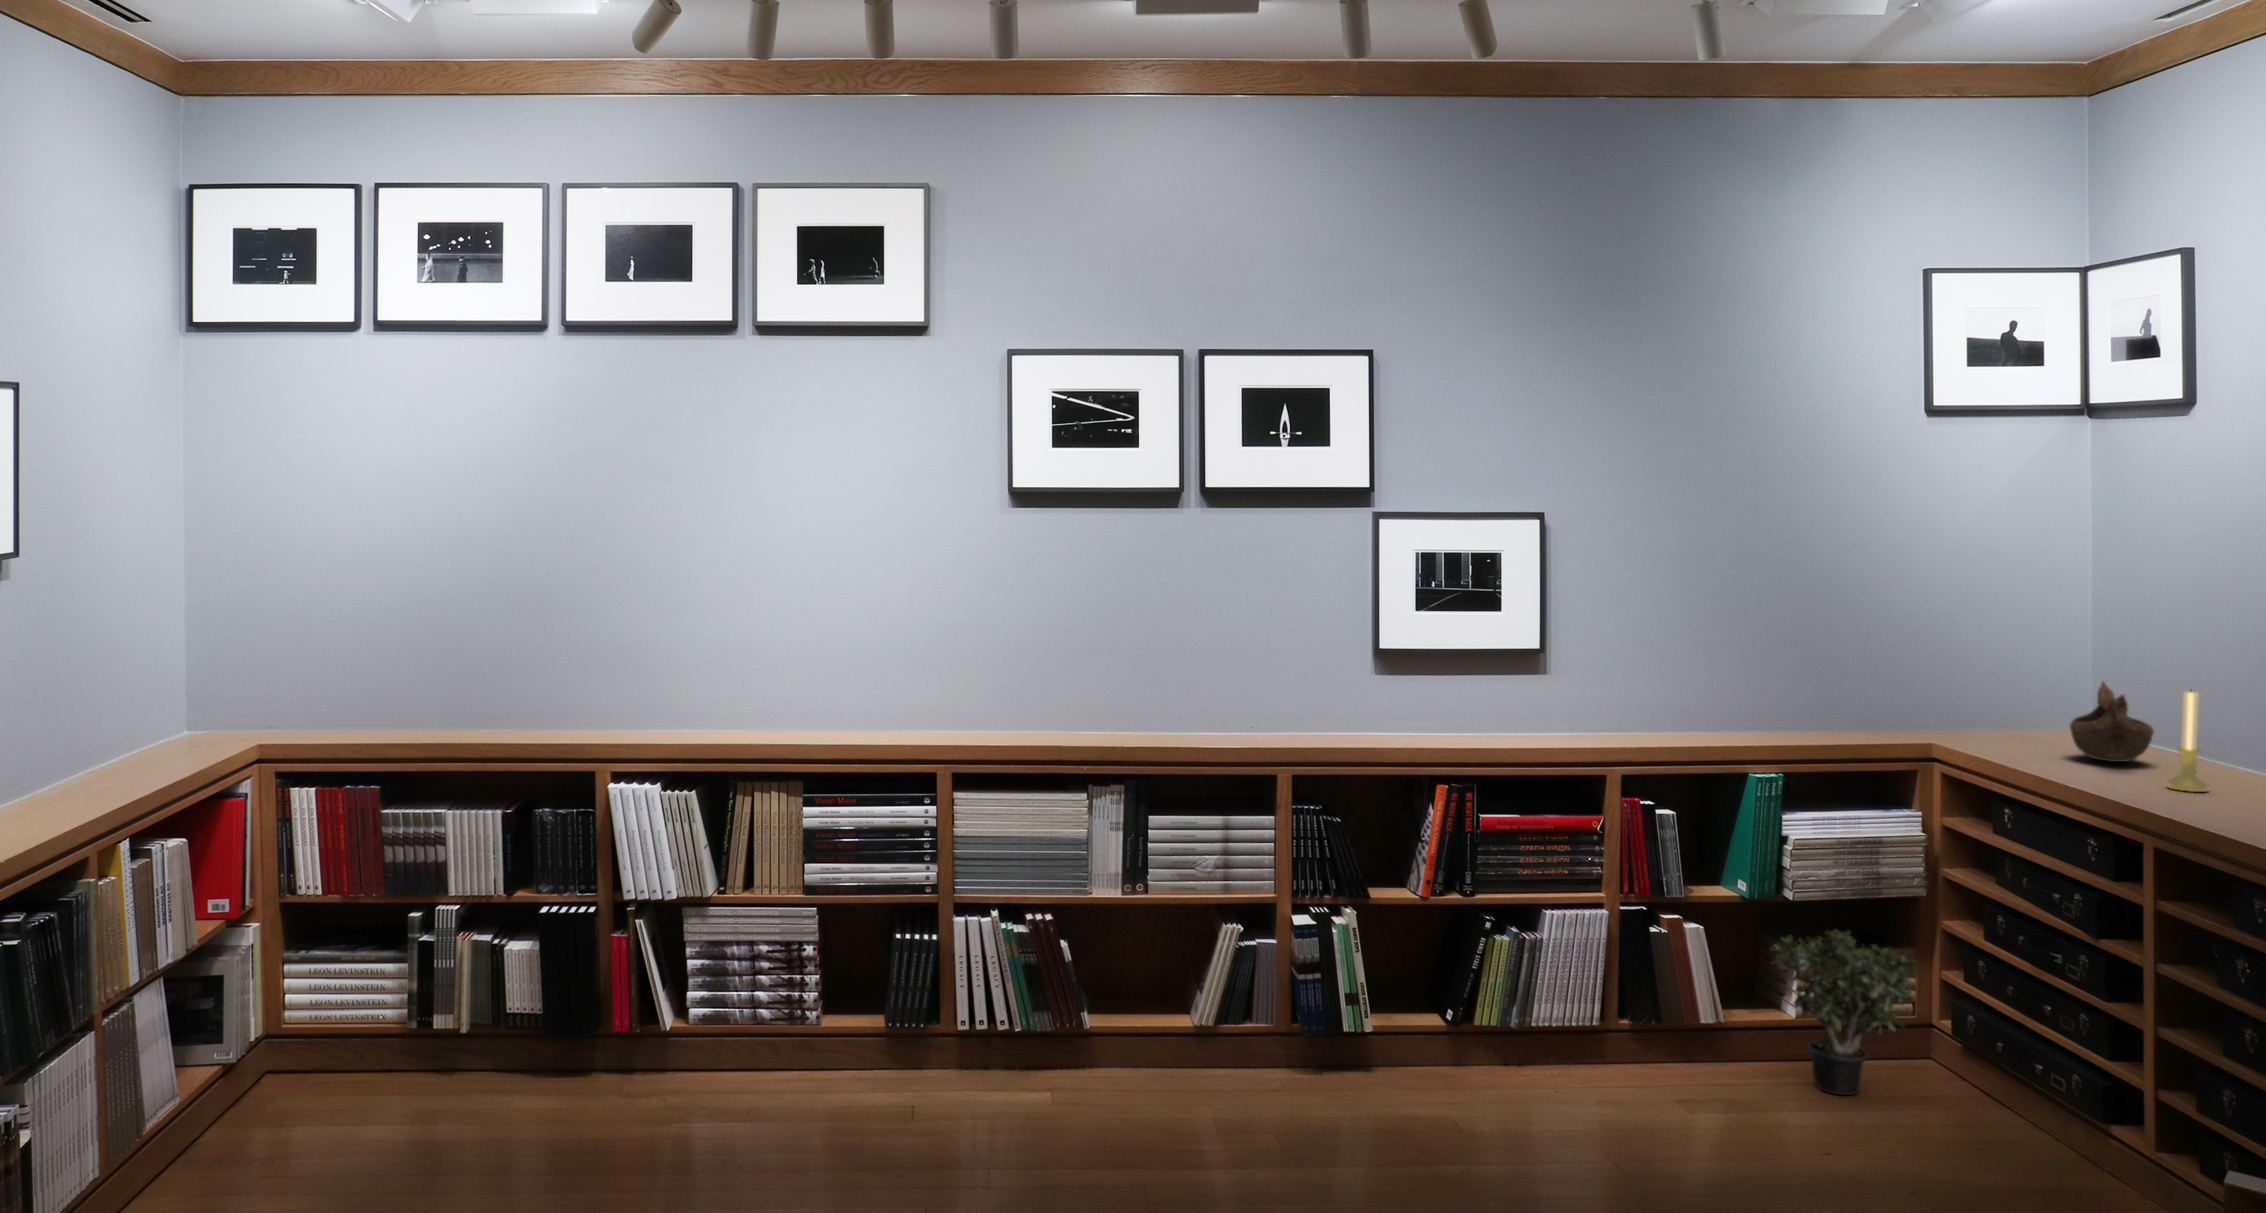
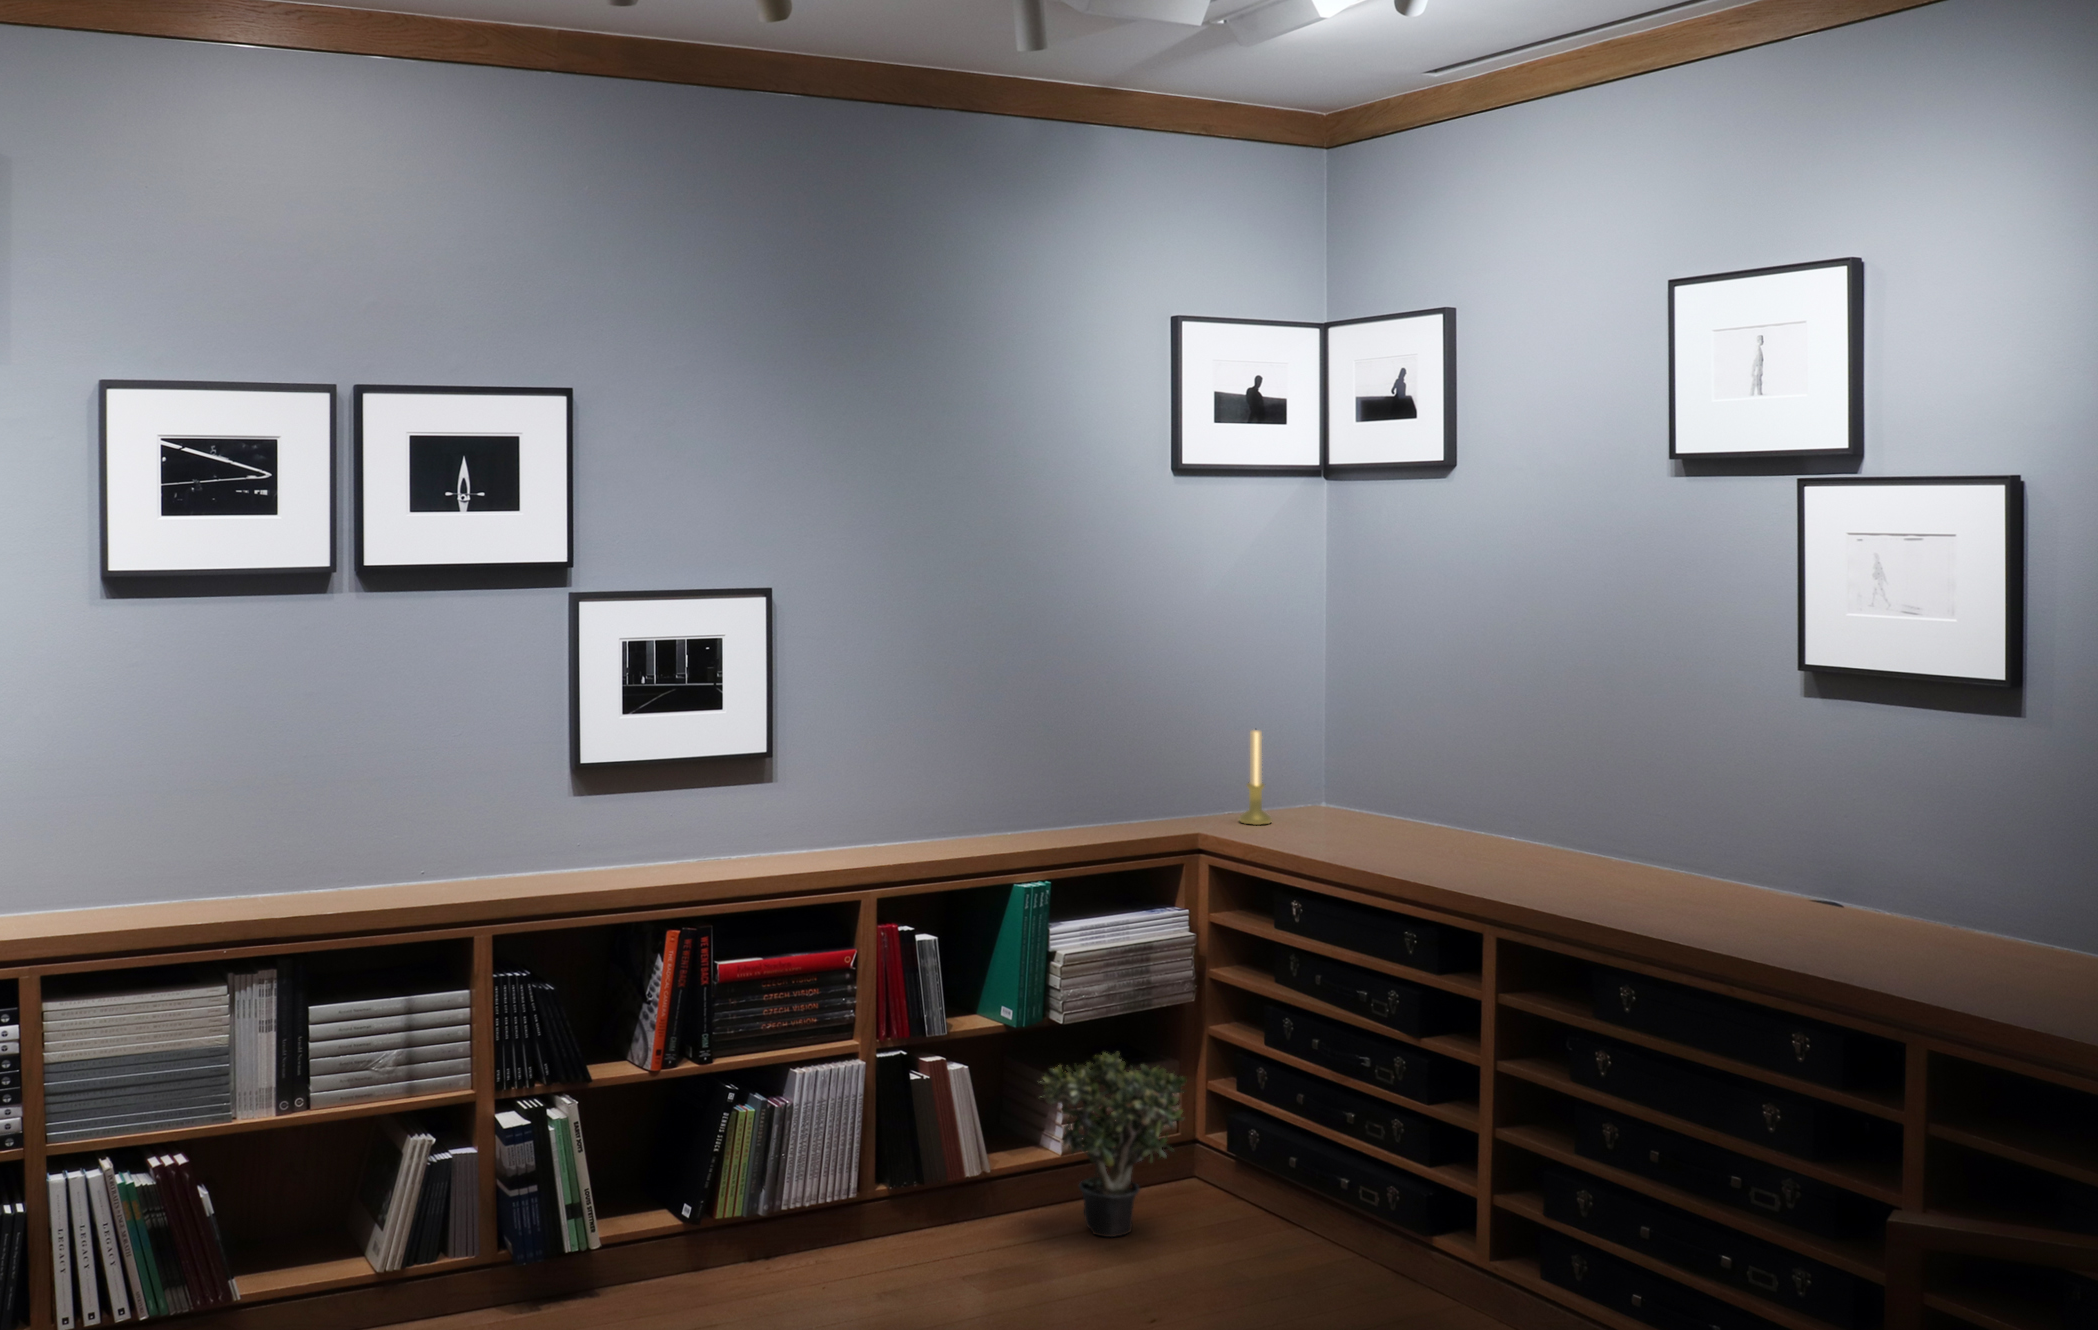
decorative bowl: present [2070,682,2154,762] -> none [1322,752,1397,841]
candle holder: present [2167,691,2209,792] -> present [1239,730,1272,825]

